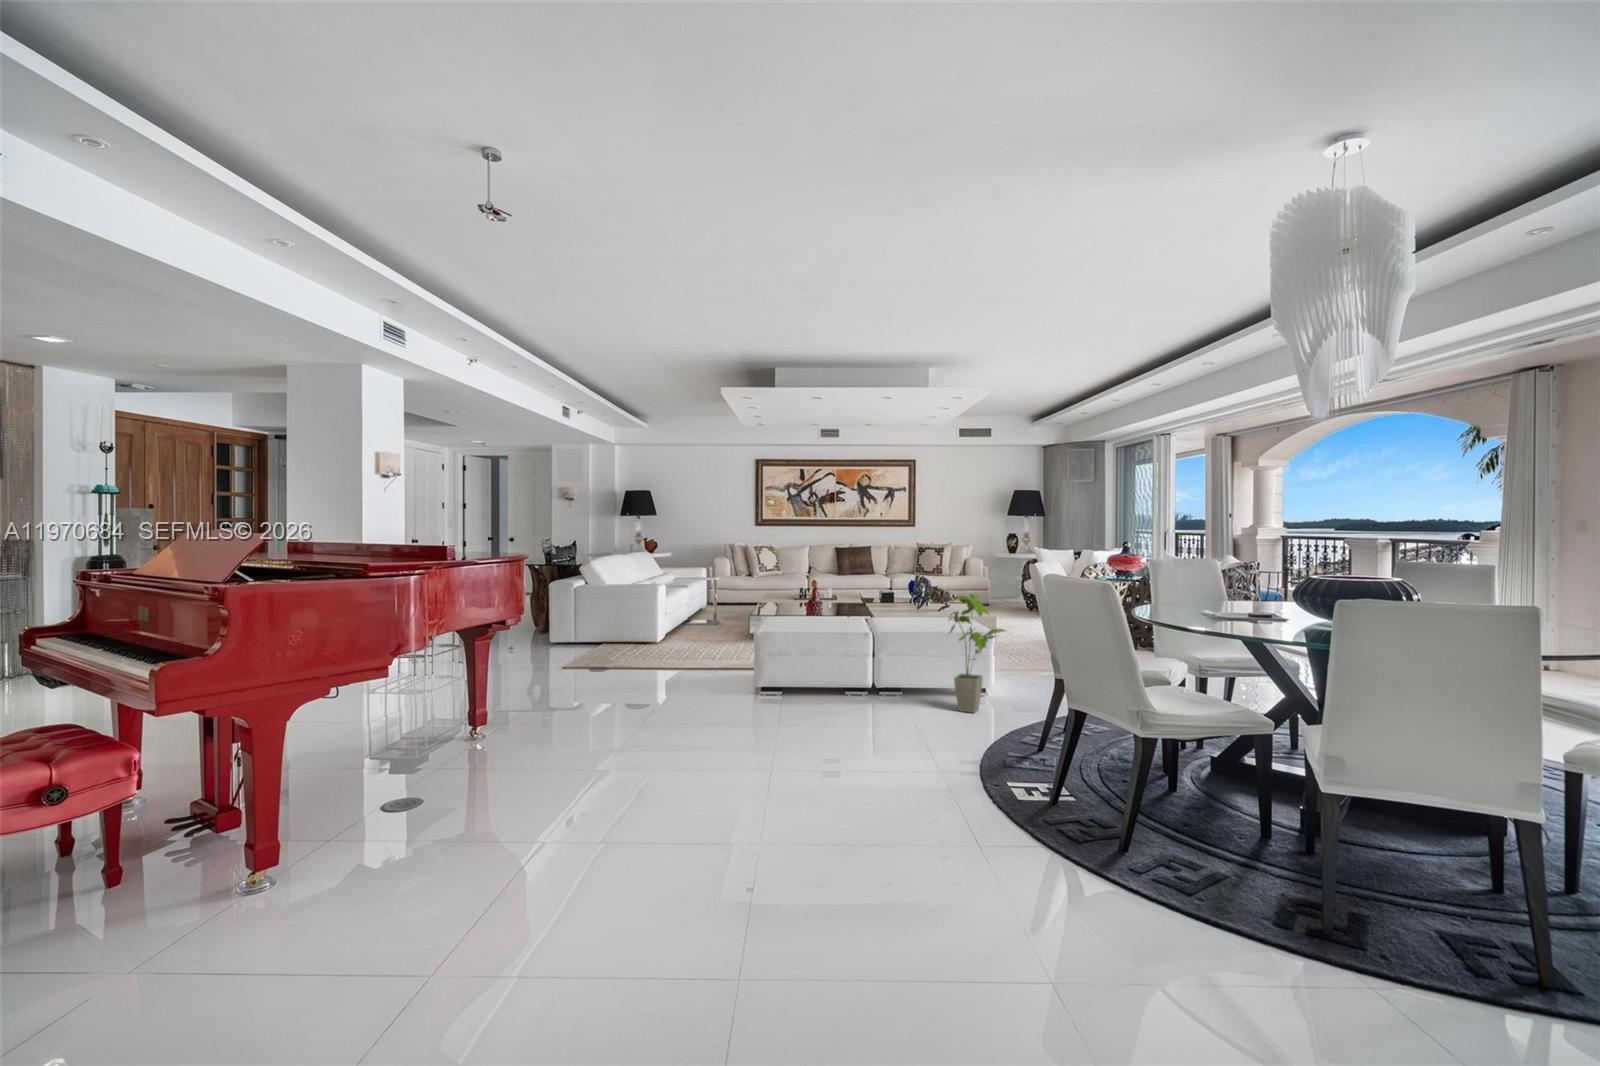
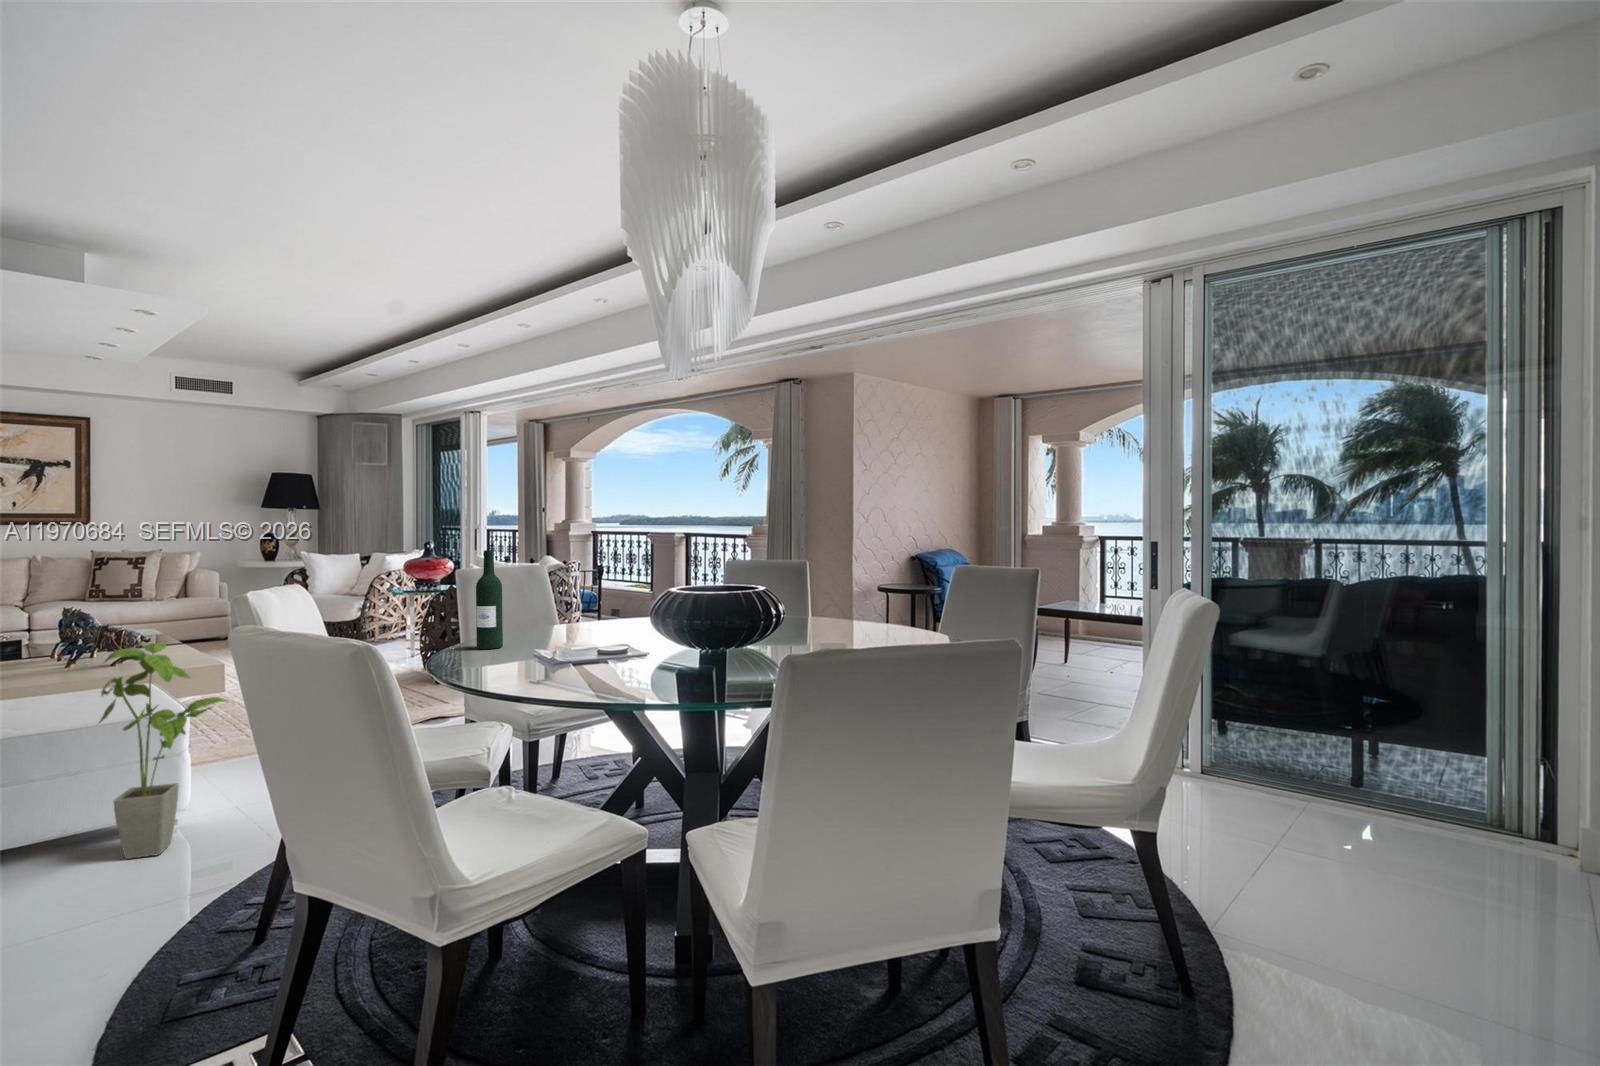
wine bottle: none [1159,546,1178,613] -> present [476,550,503,649]

